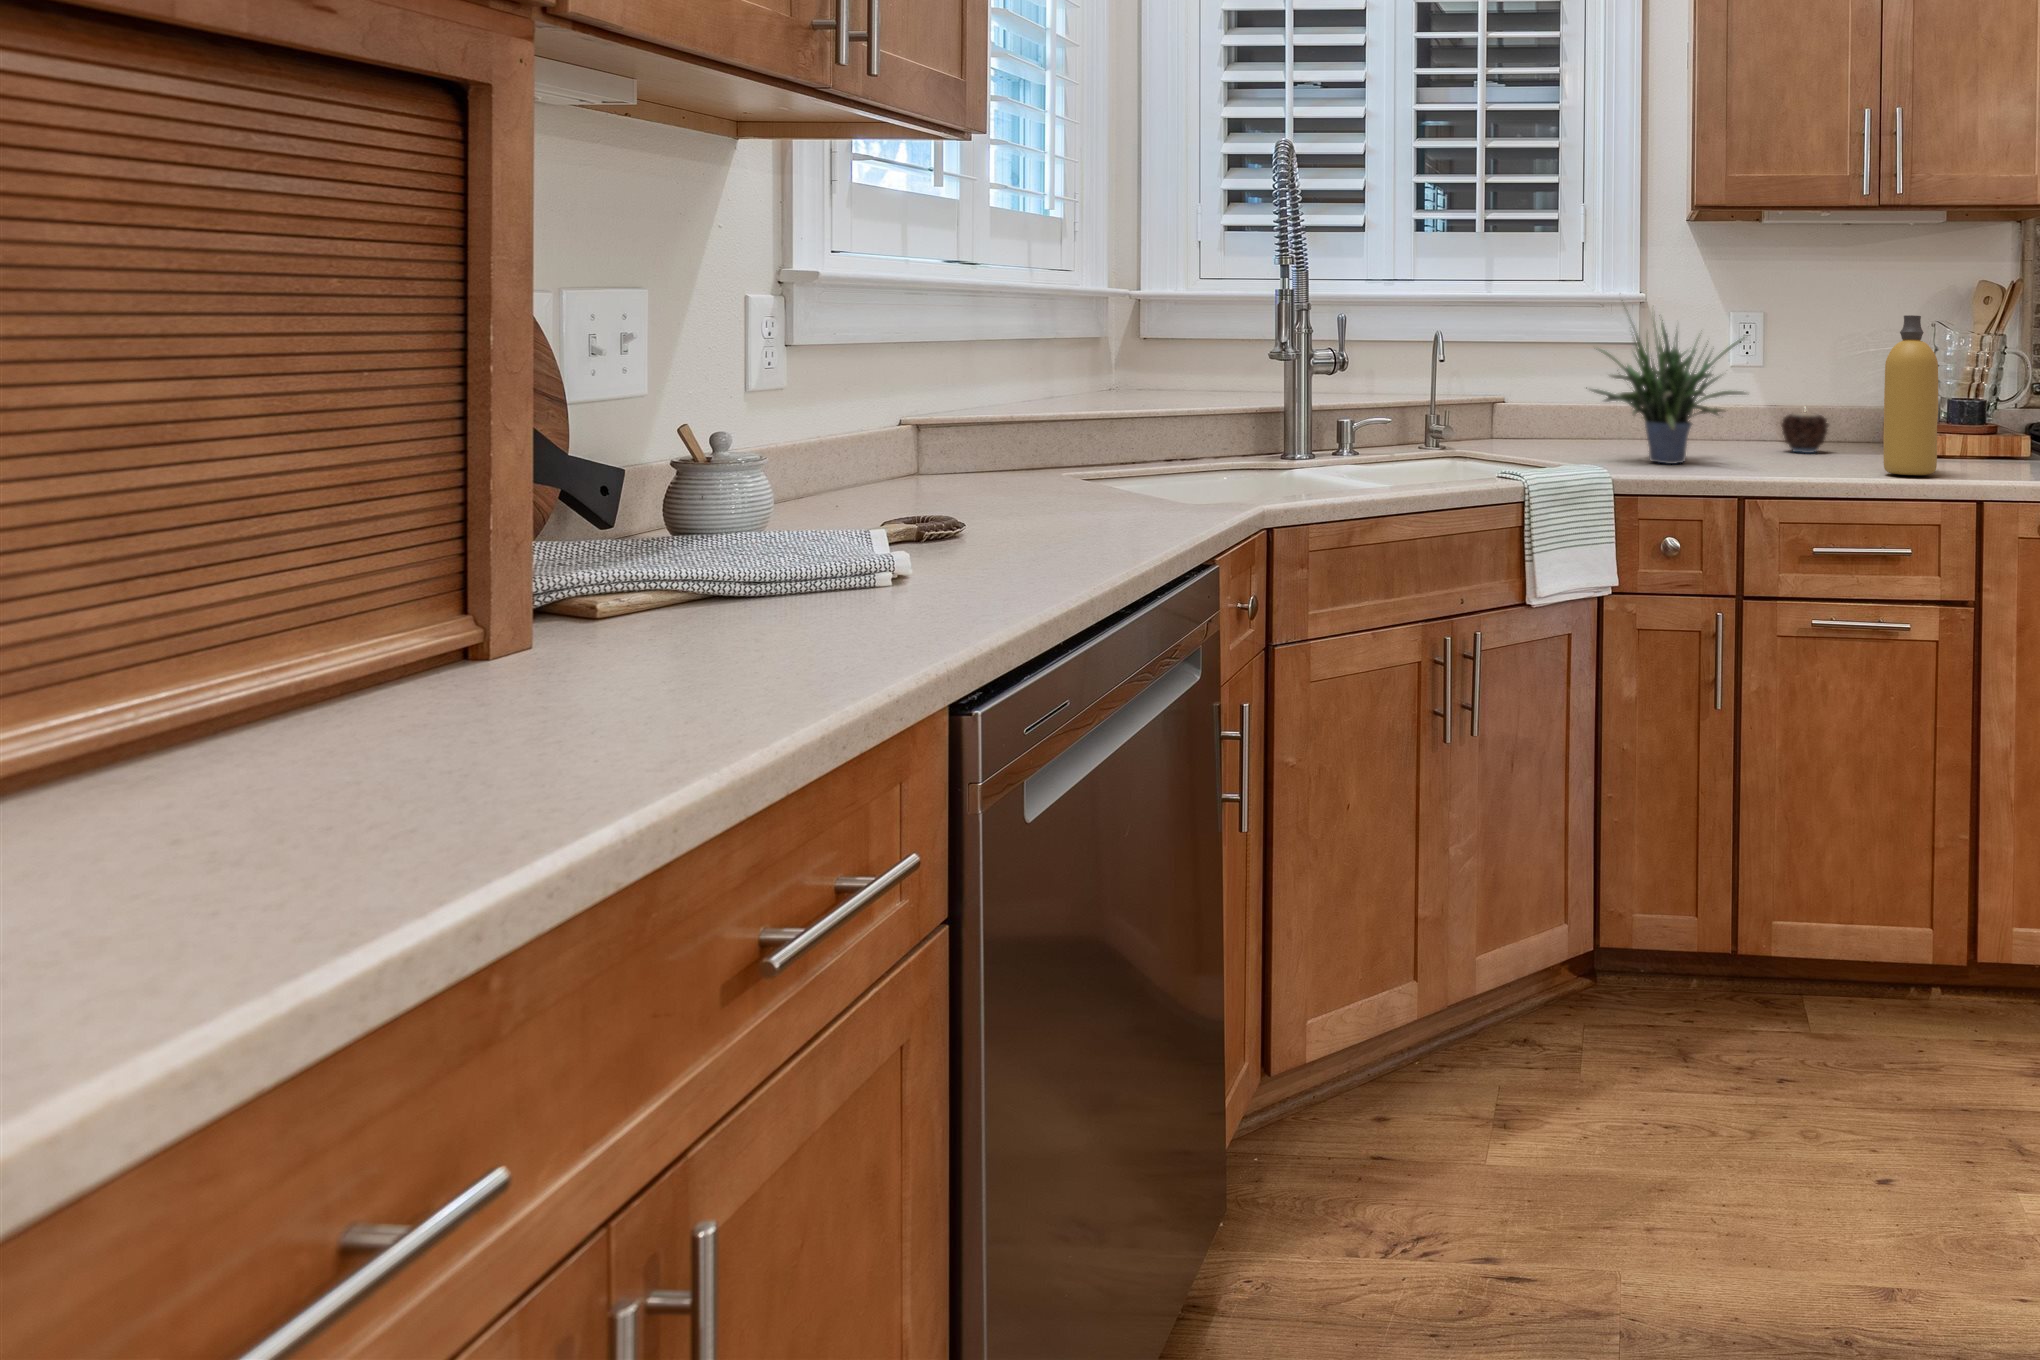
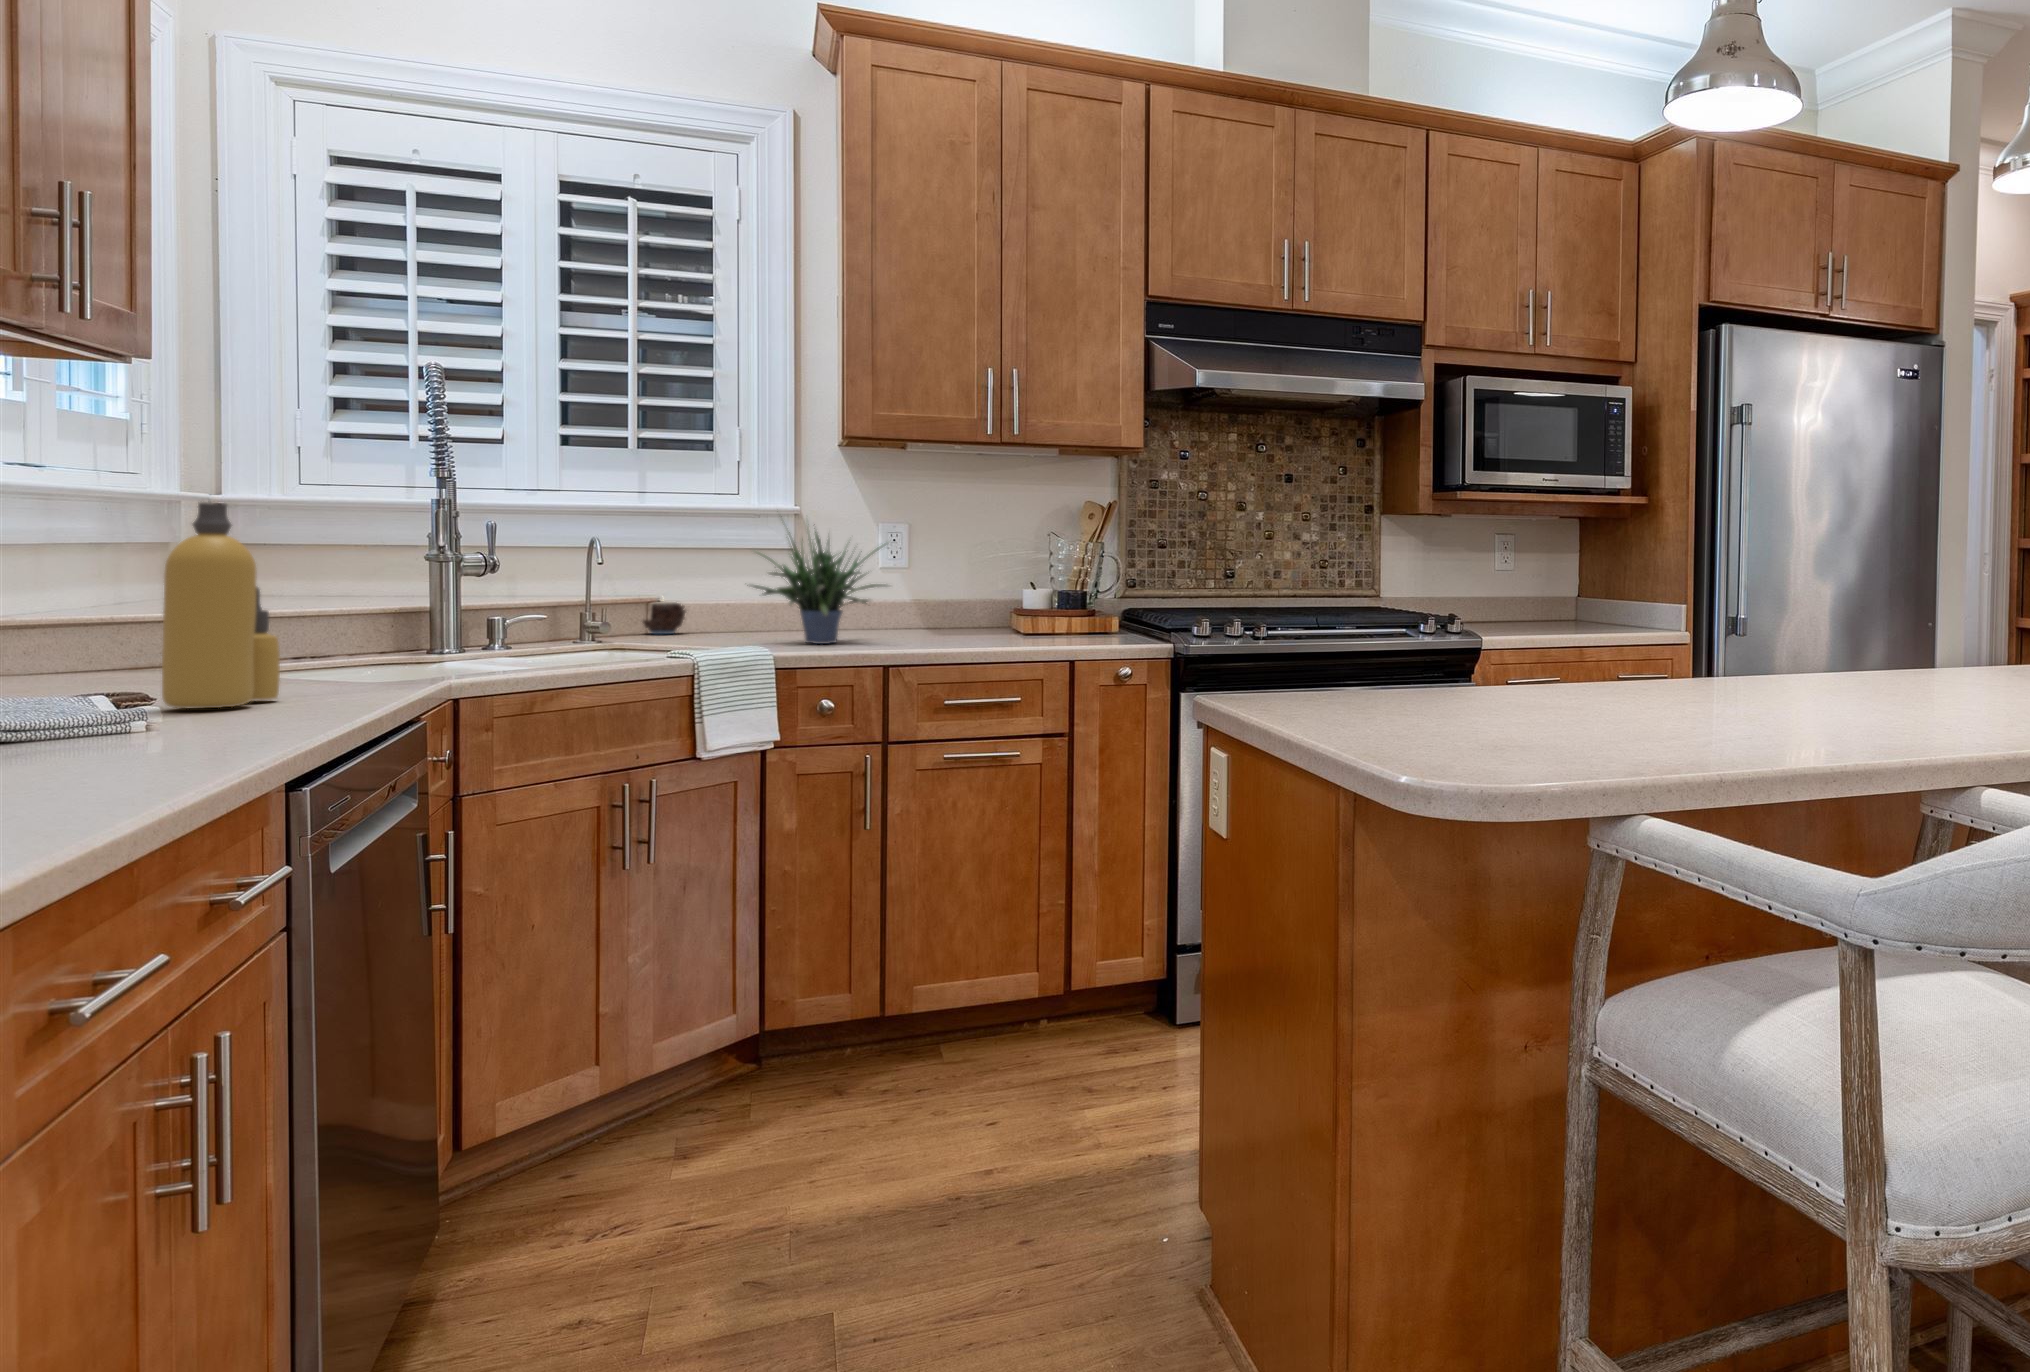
bottle: present [1884,315,1938,475] -> present [162,502,280,708]
candle: present [1781,413,1829,453] -> present [643,602,686,634]

